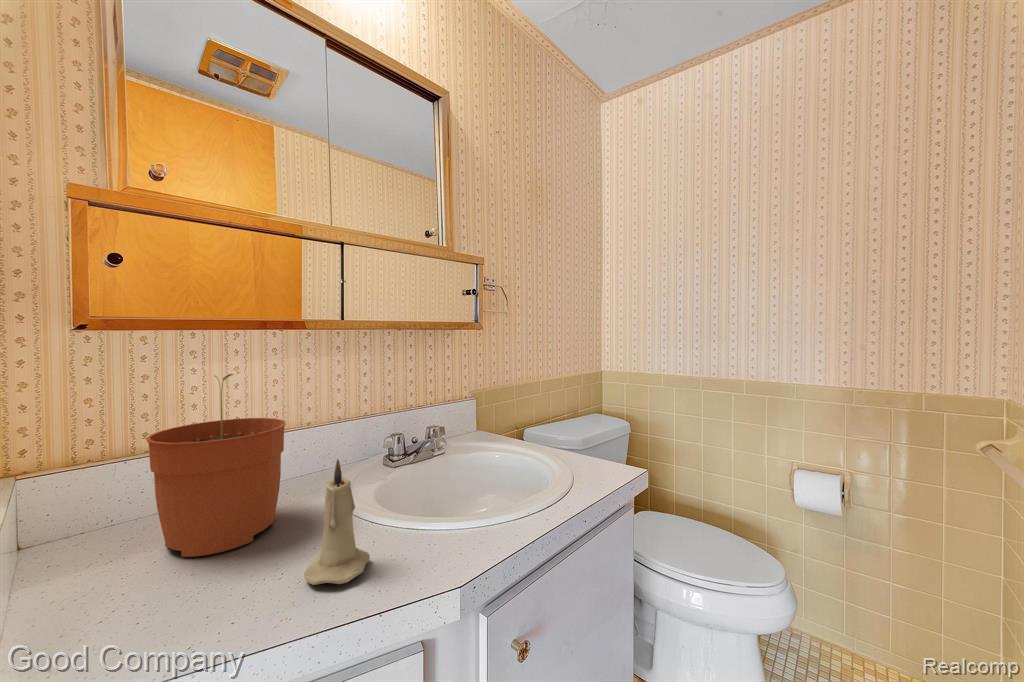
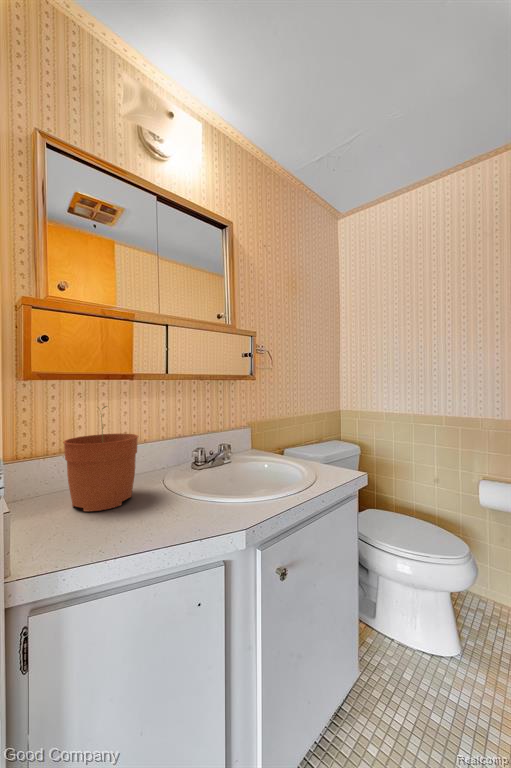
candle: present [304,459,370,585] -> none [156,453,192,525]

